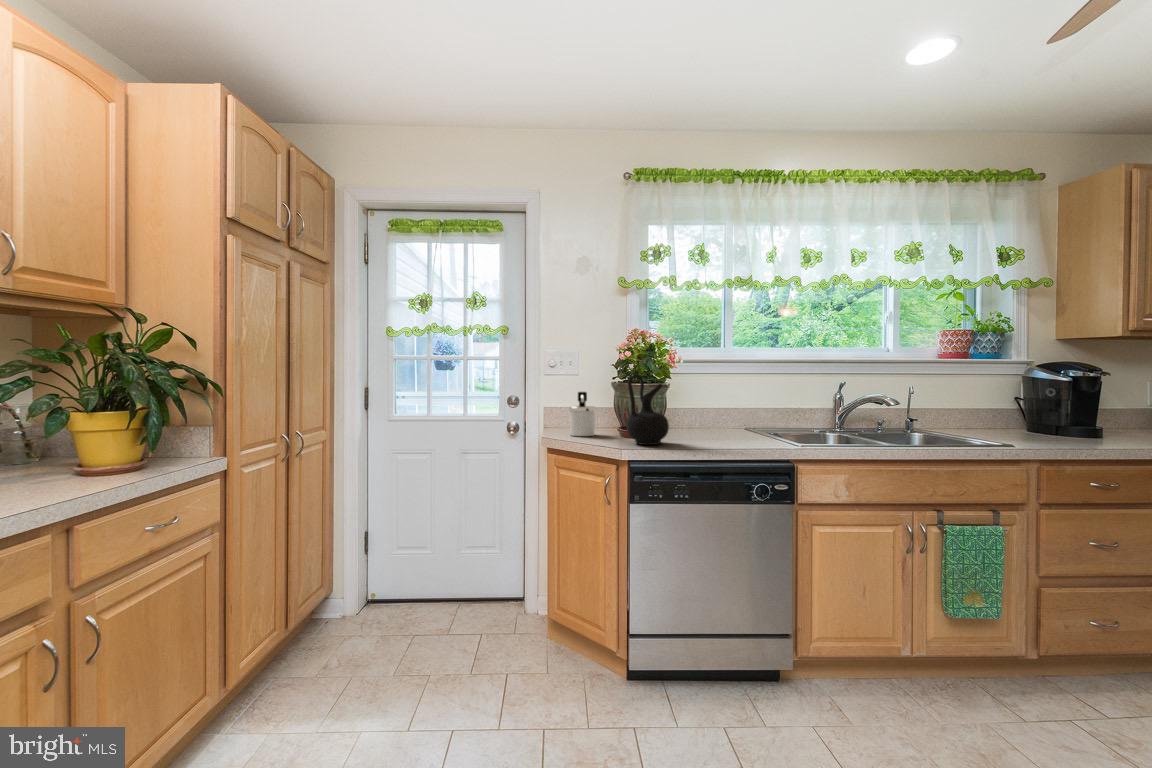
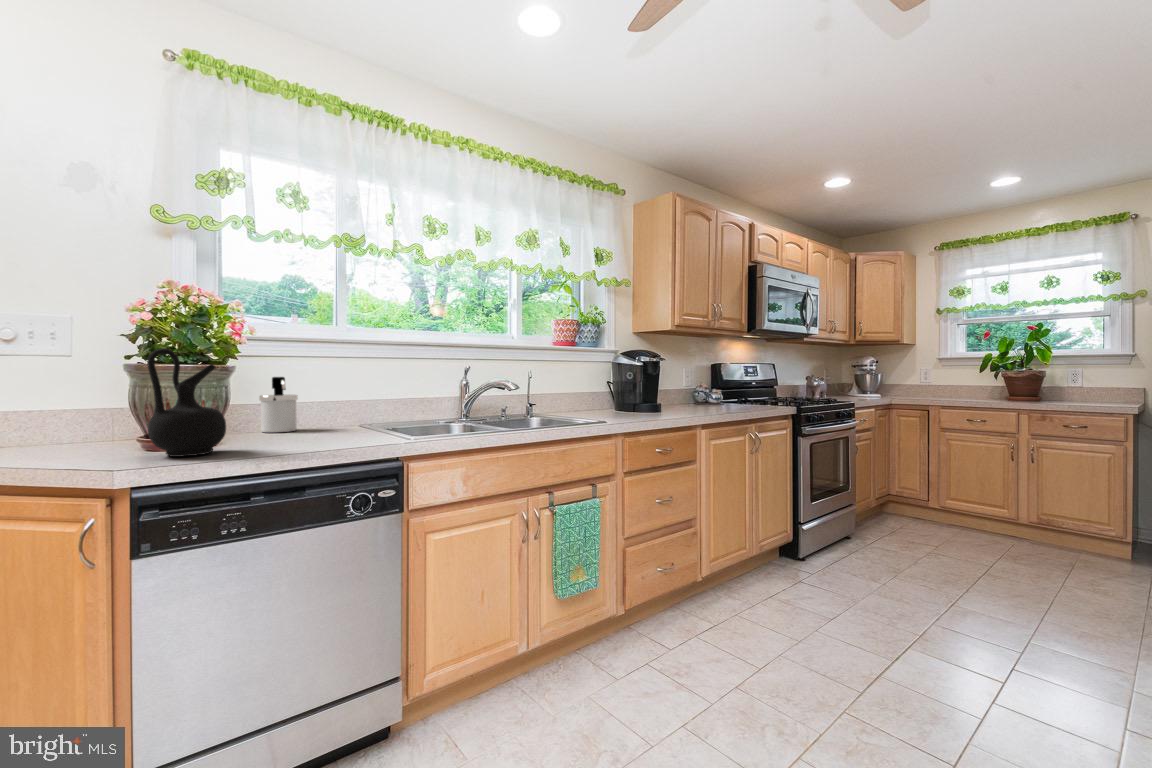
soap dispenser: present [569,392,596,436] -> present [259,377,298,433]

